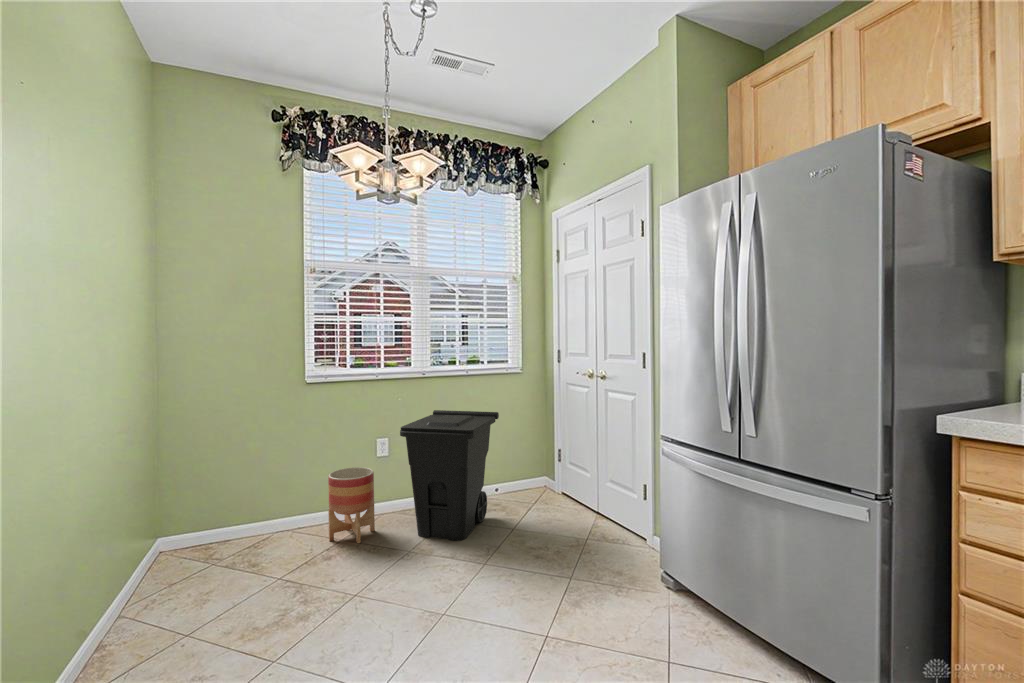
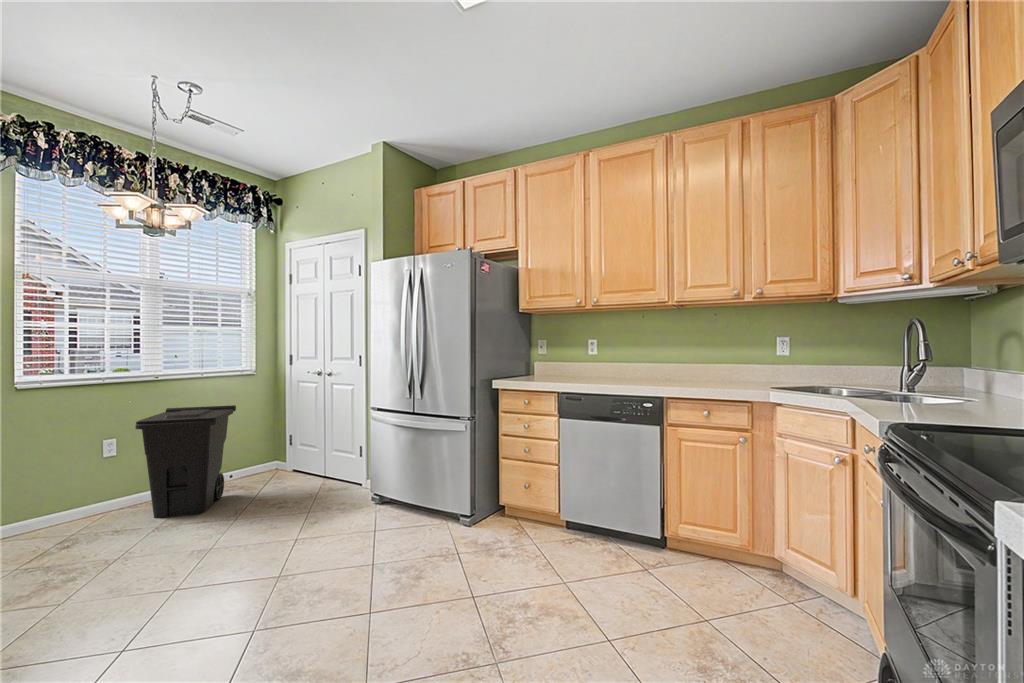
planter: present [328,467,375,543] -> none [45,465,102,539]

